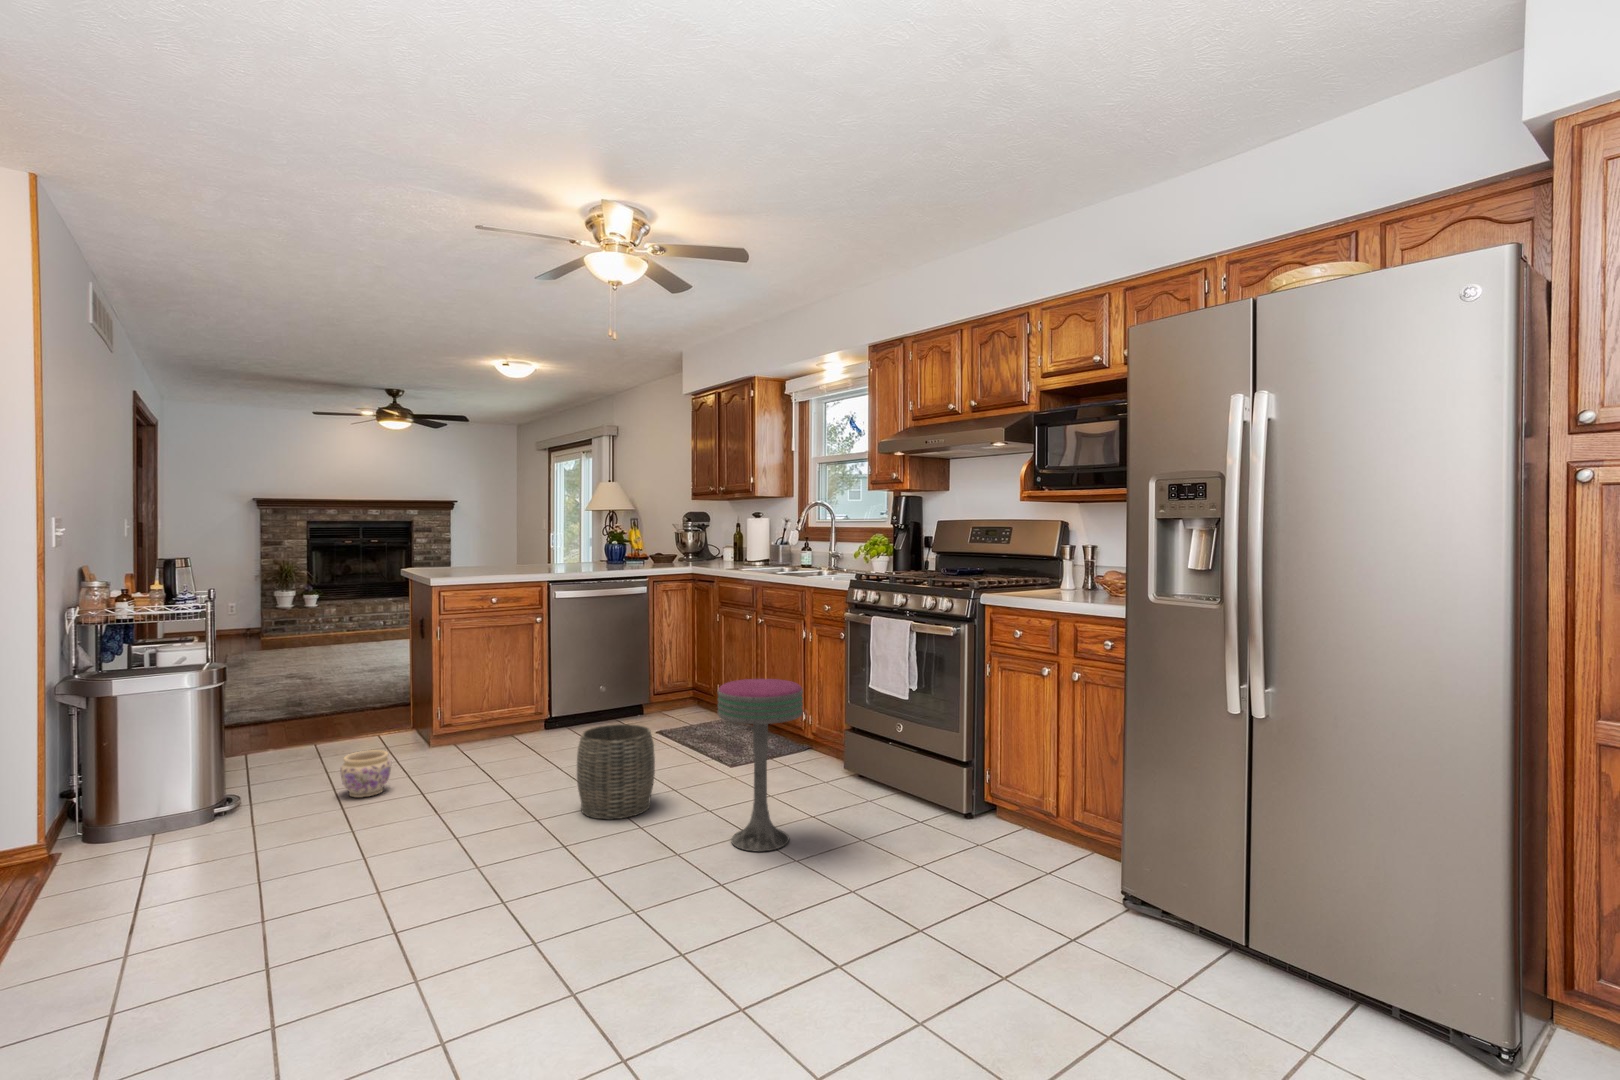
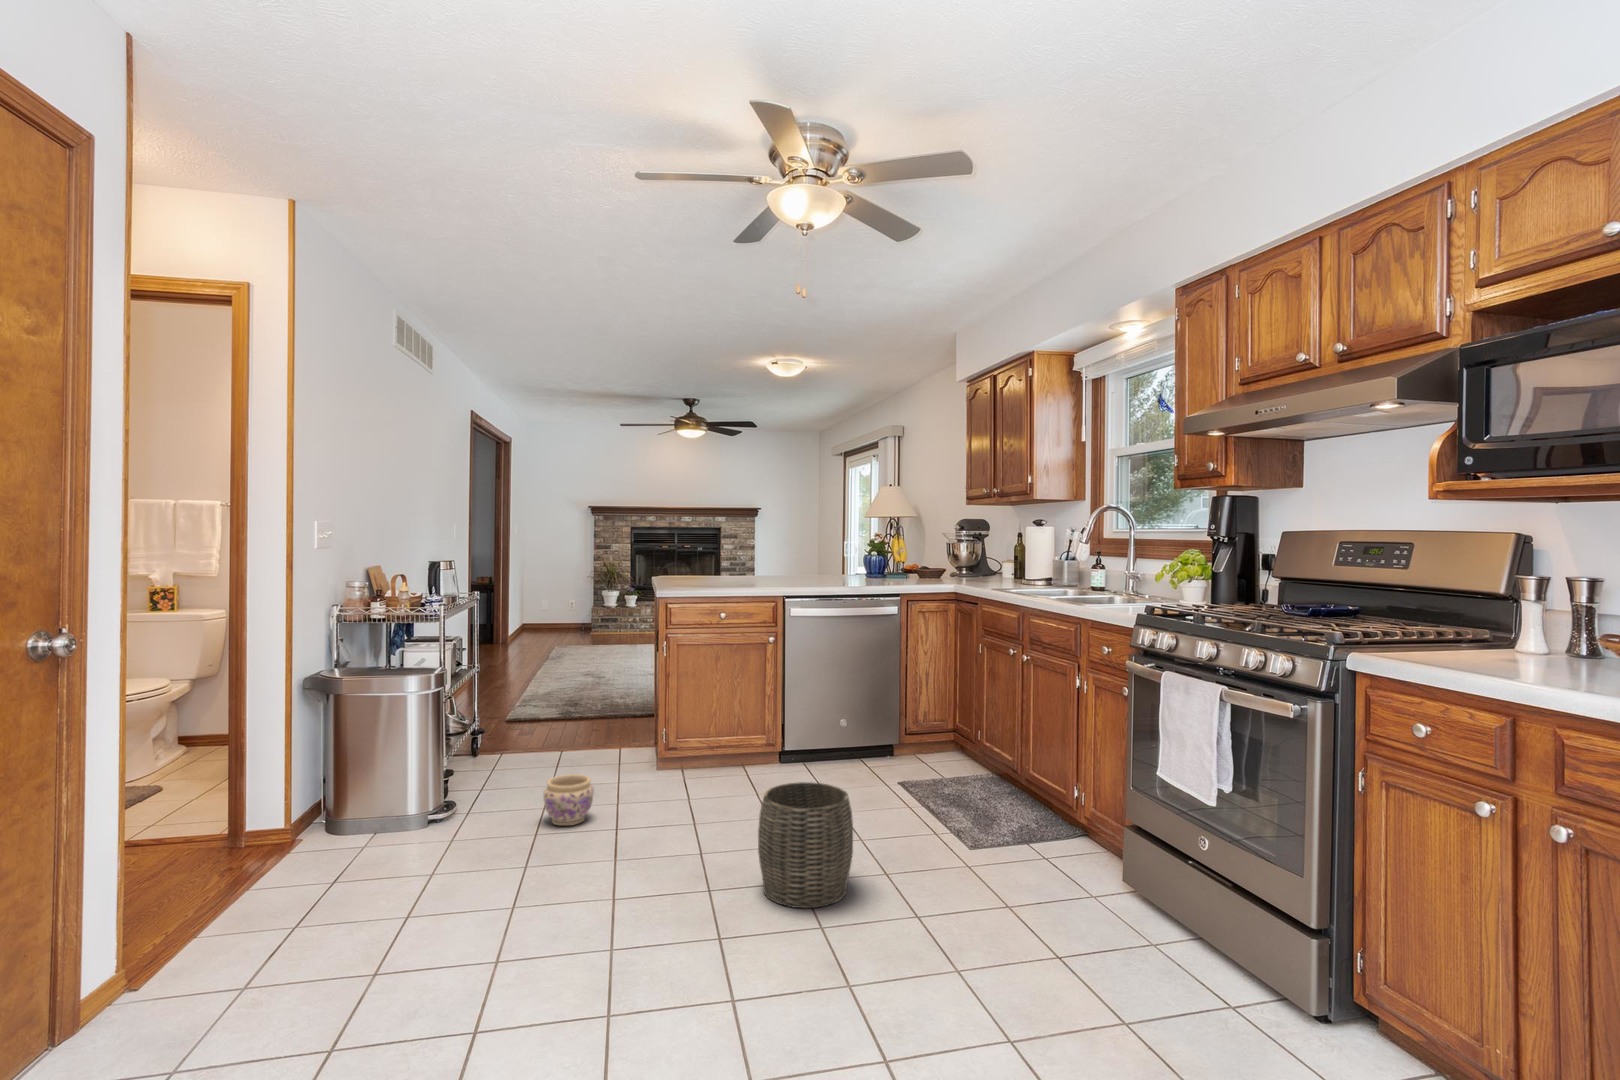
bar stool: present [718,679,803,852] -> none [908,751,1032,1009]

